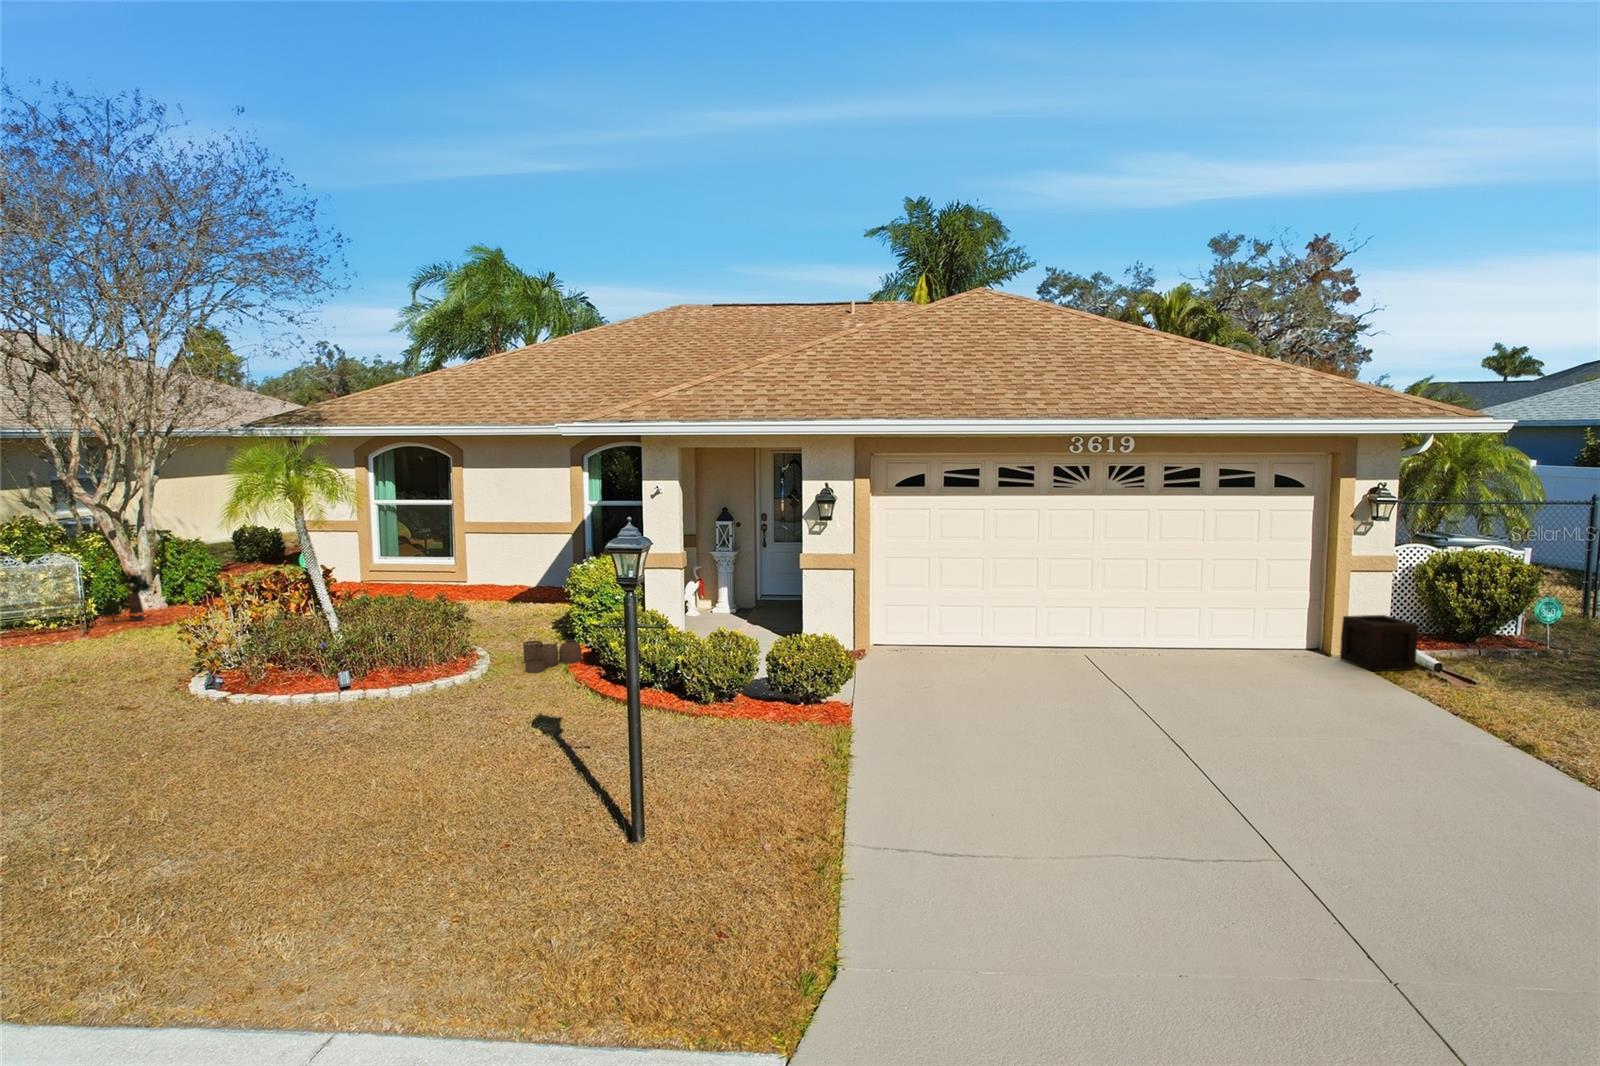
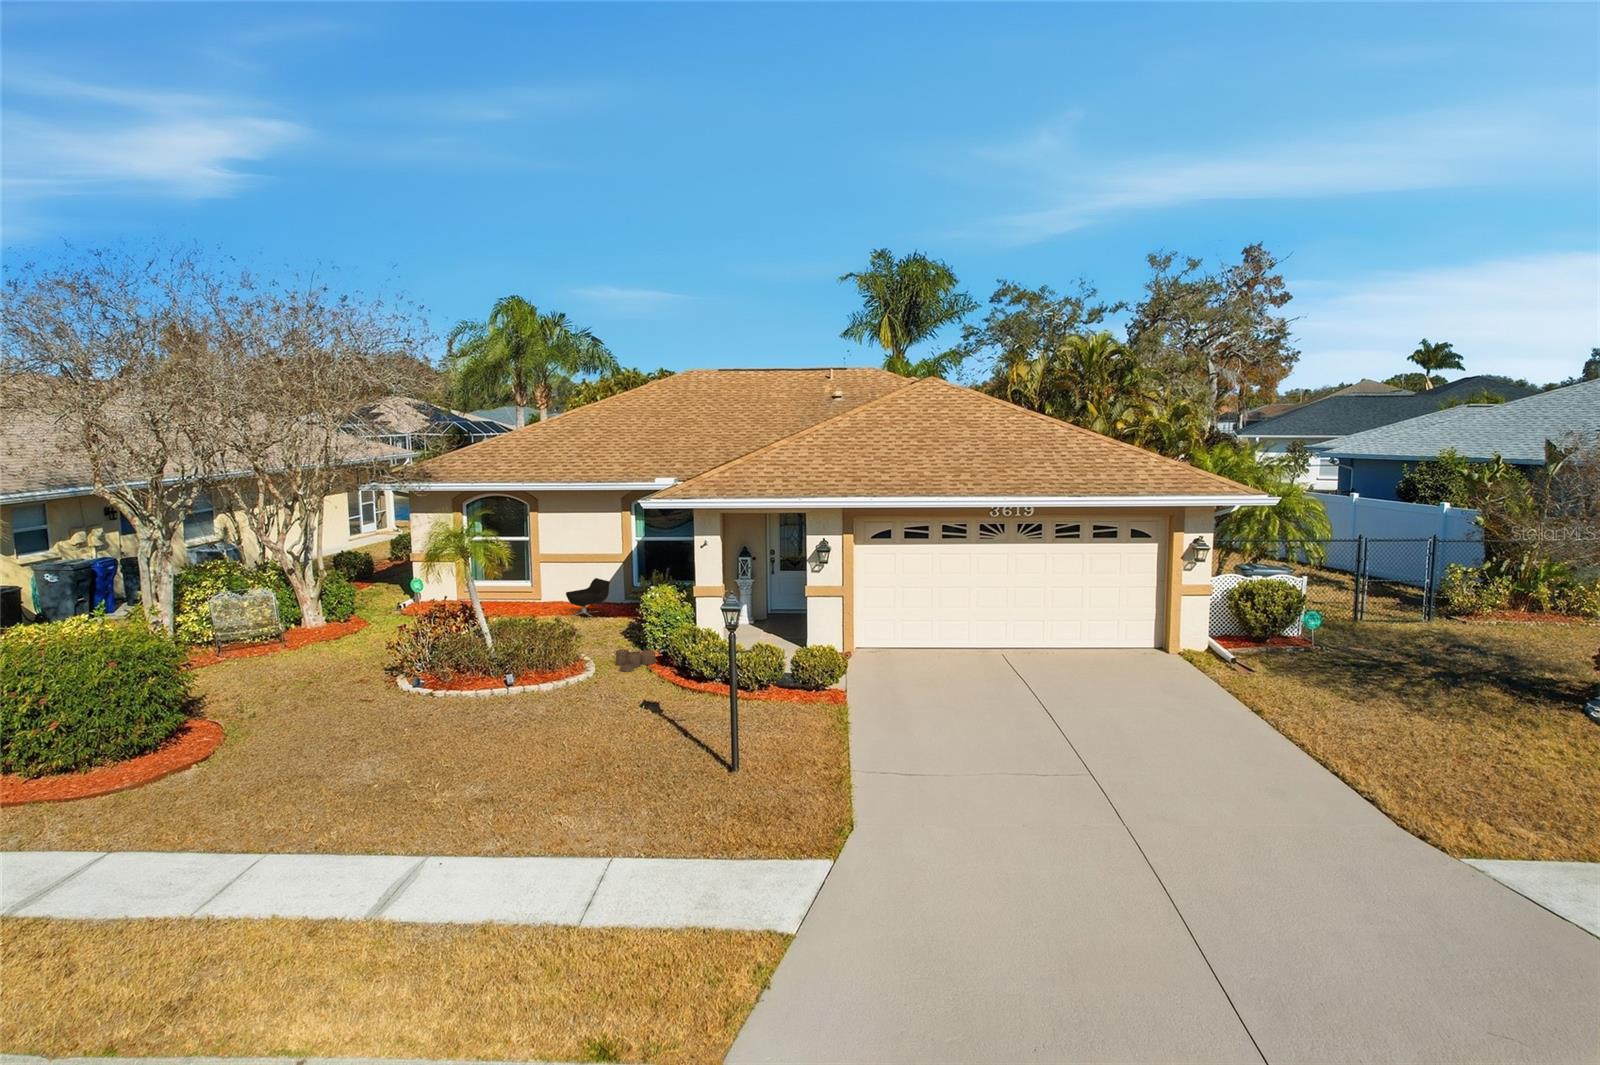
lounge chair: none [493,554,551,603] -> present [566,578,610,617]
potted plant: present [102,571,151,621] -> none [285,598,320,636]
wooden crate: present [1340,615,1418,671] -> none [1173,625,1220,664]

